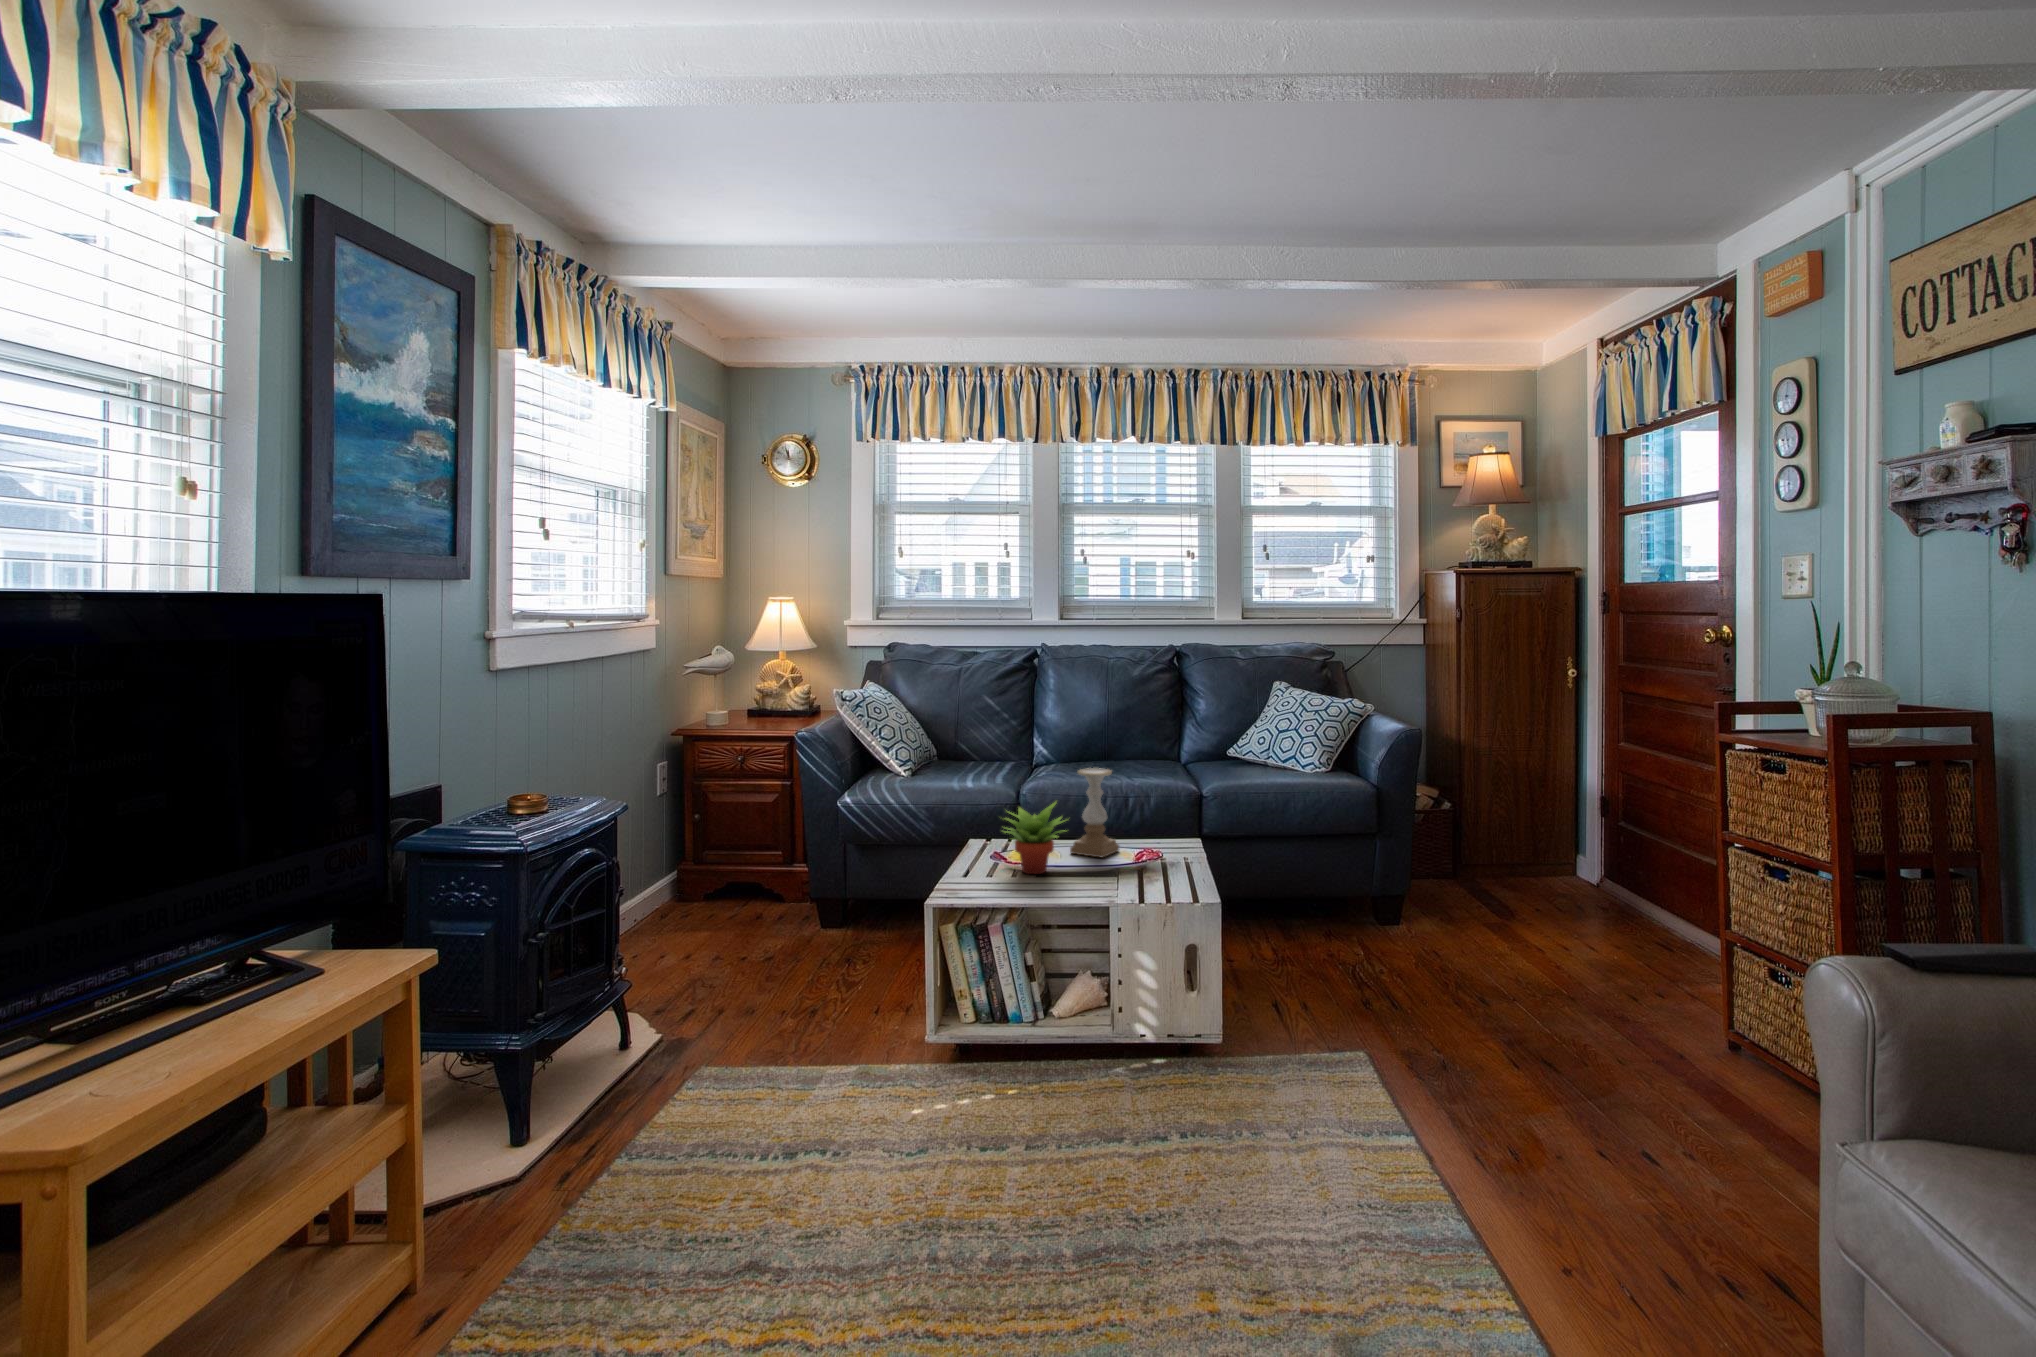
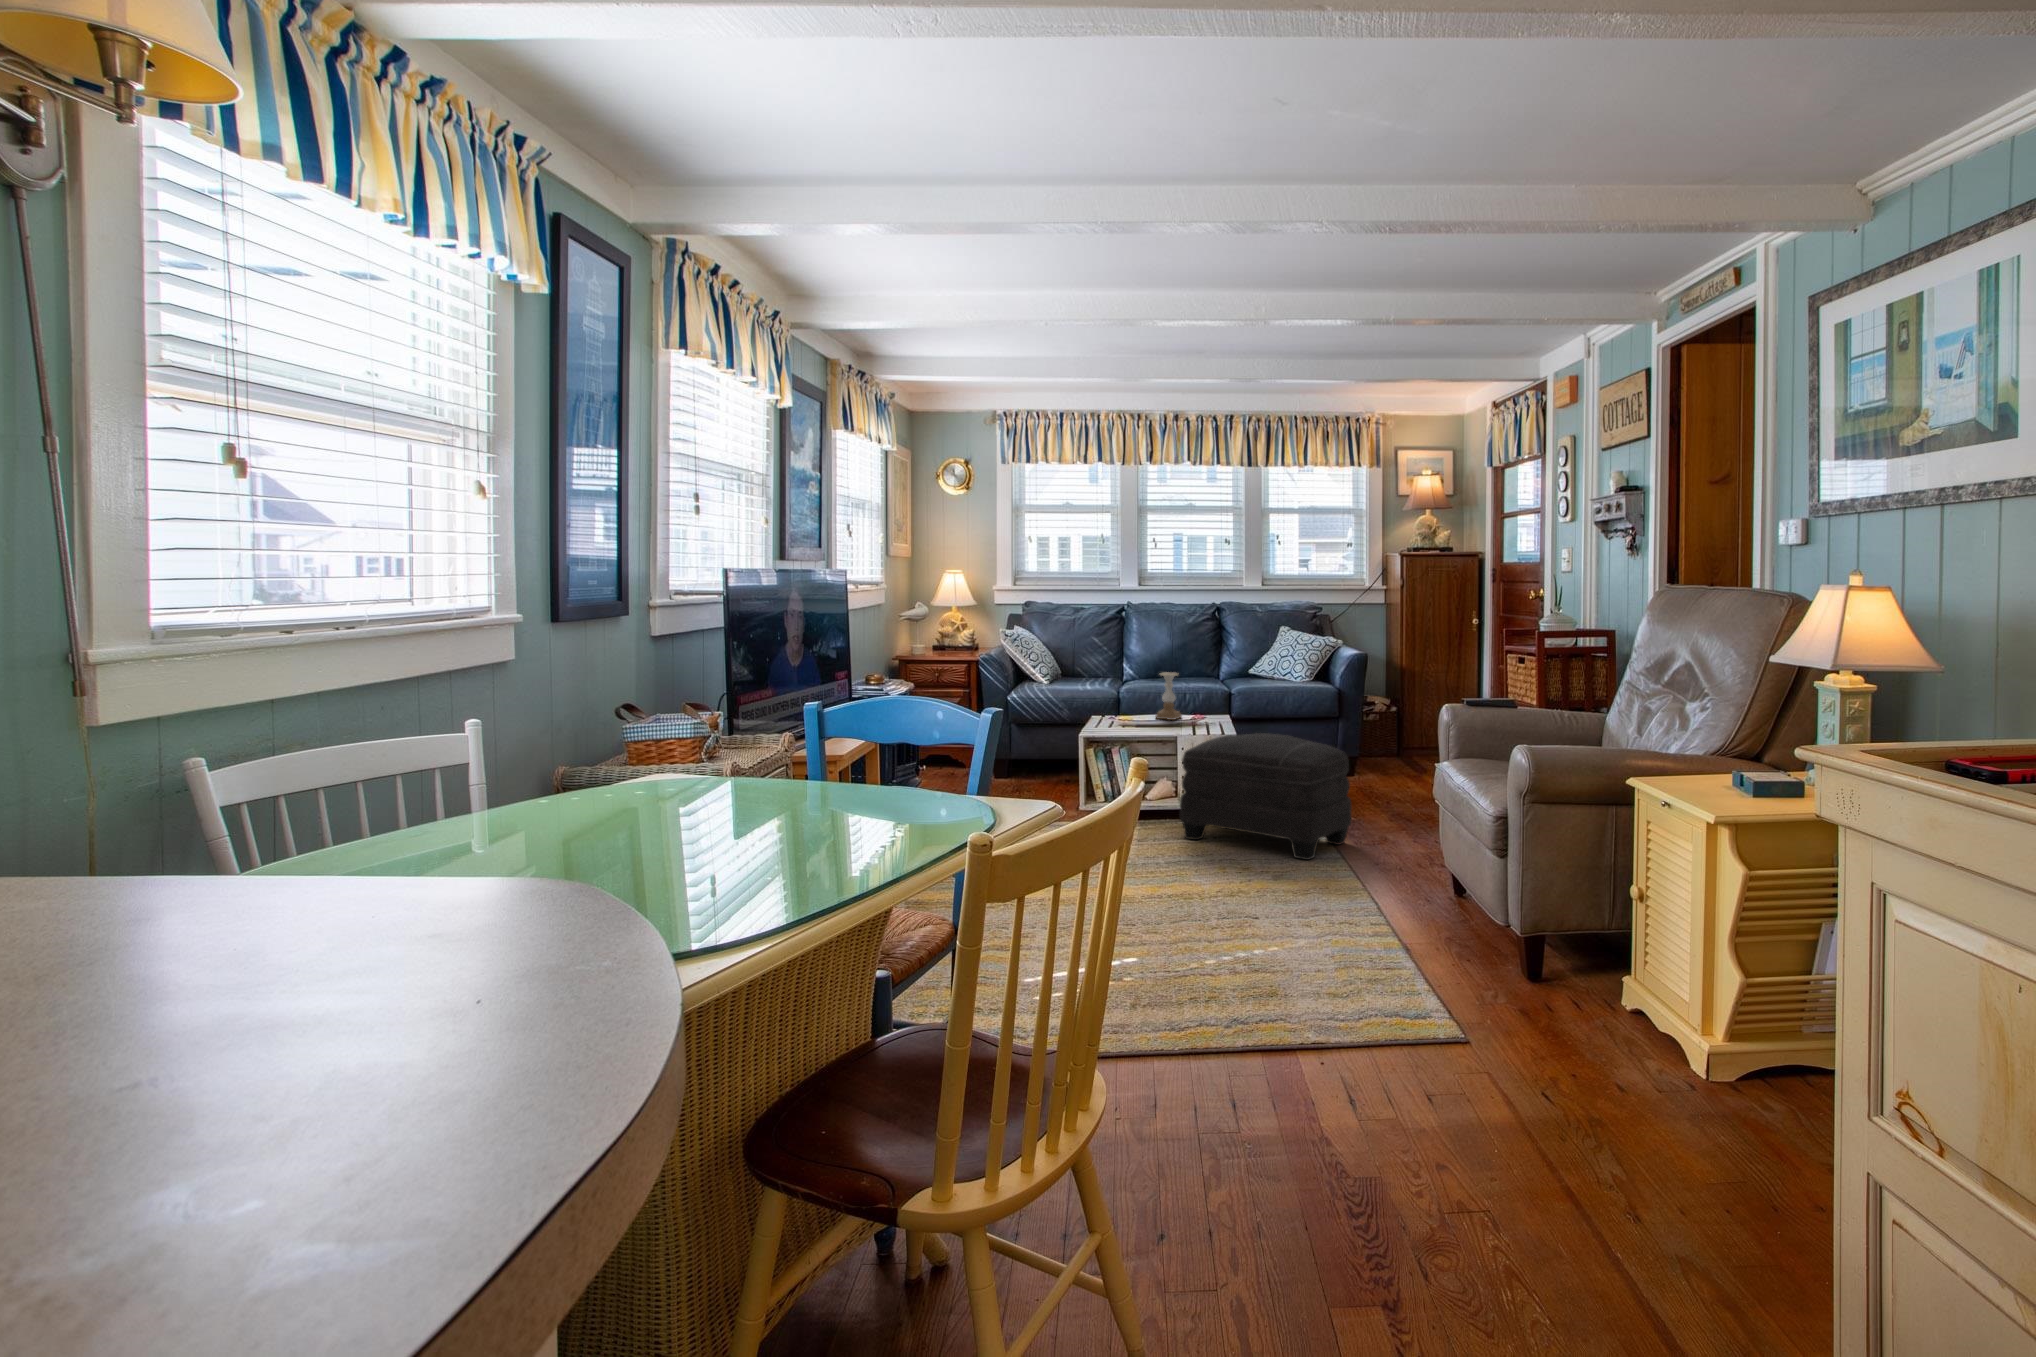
succulent plant: present [1005,801,1068,874] -> none [1119,687,1157,725]
ottoman: none [1105,916,1491,1277] -> present [1180,733,1351,860]

